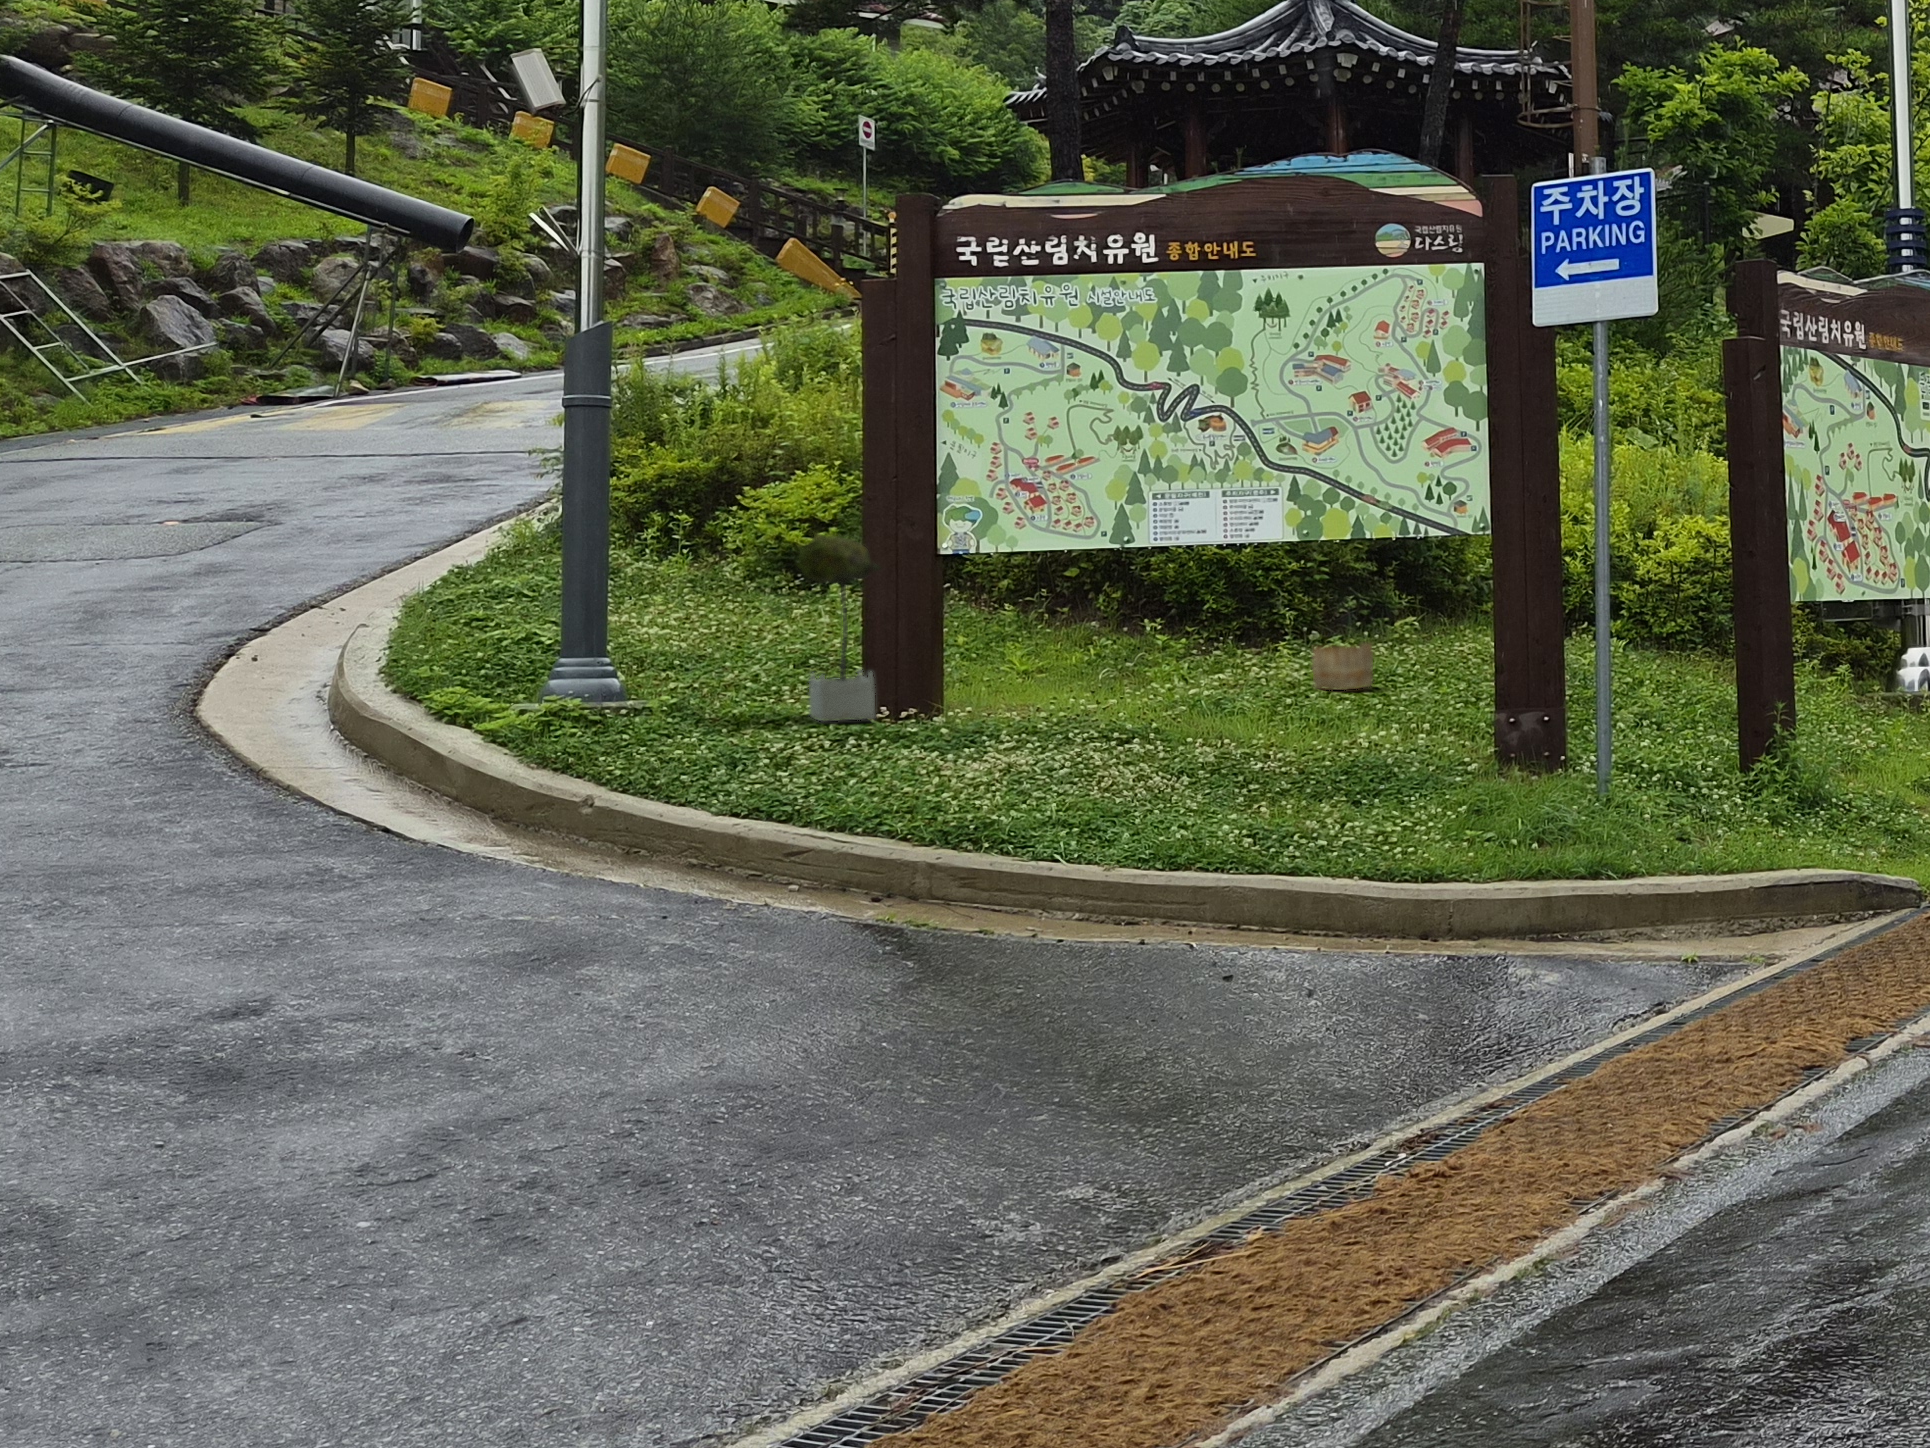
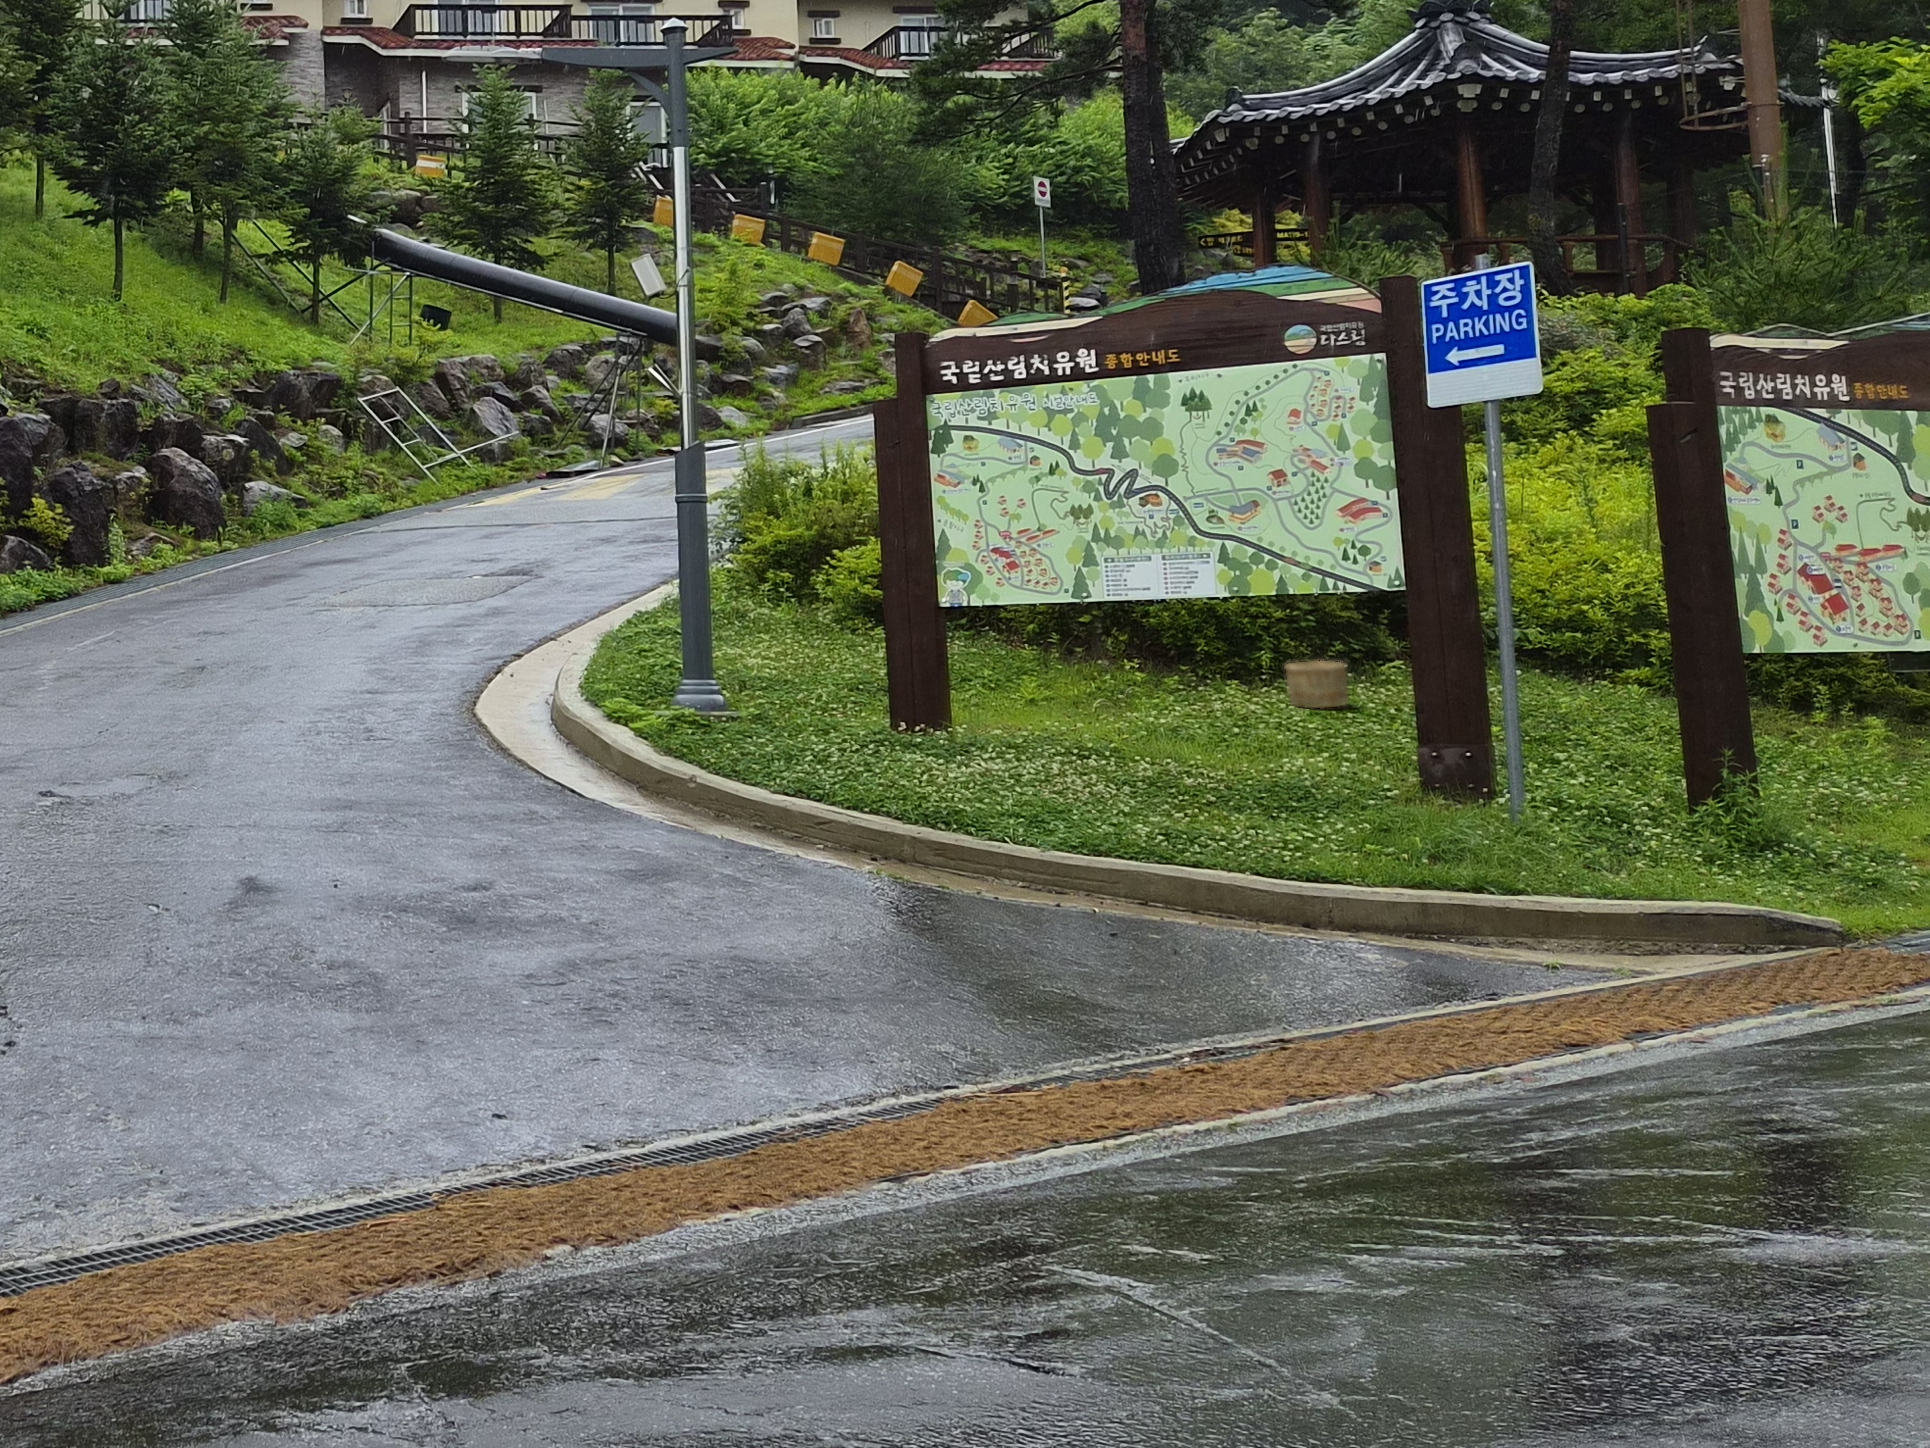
potted tree: present [798,532,880,721] -> none [835,589,900,727]

